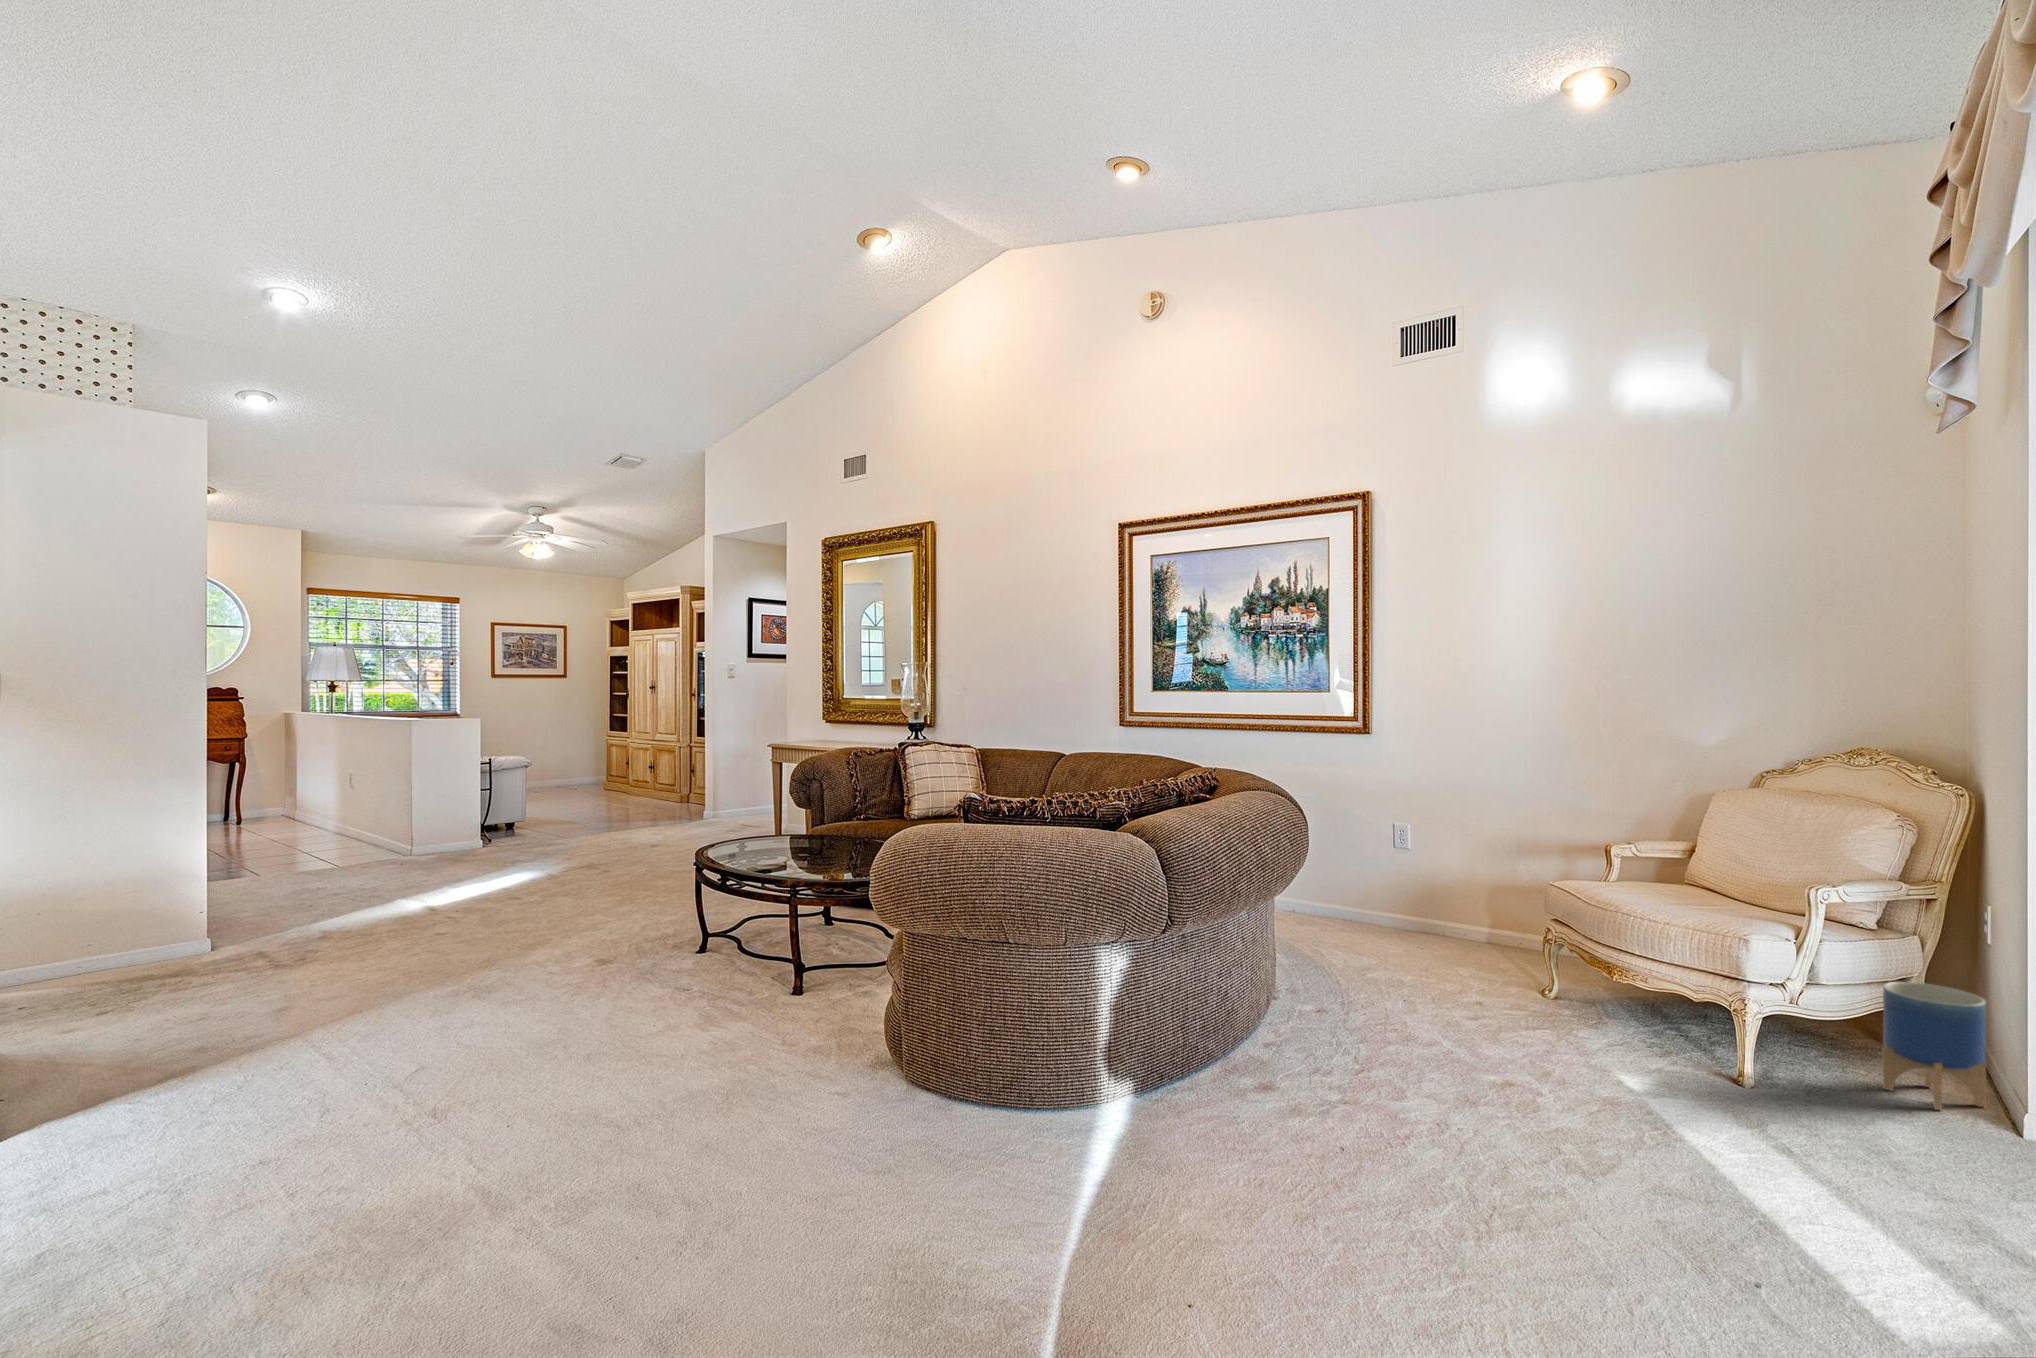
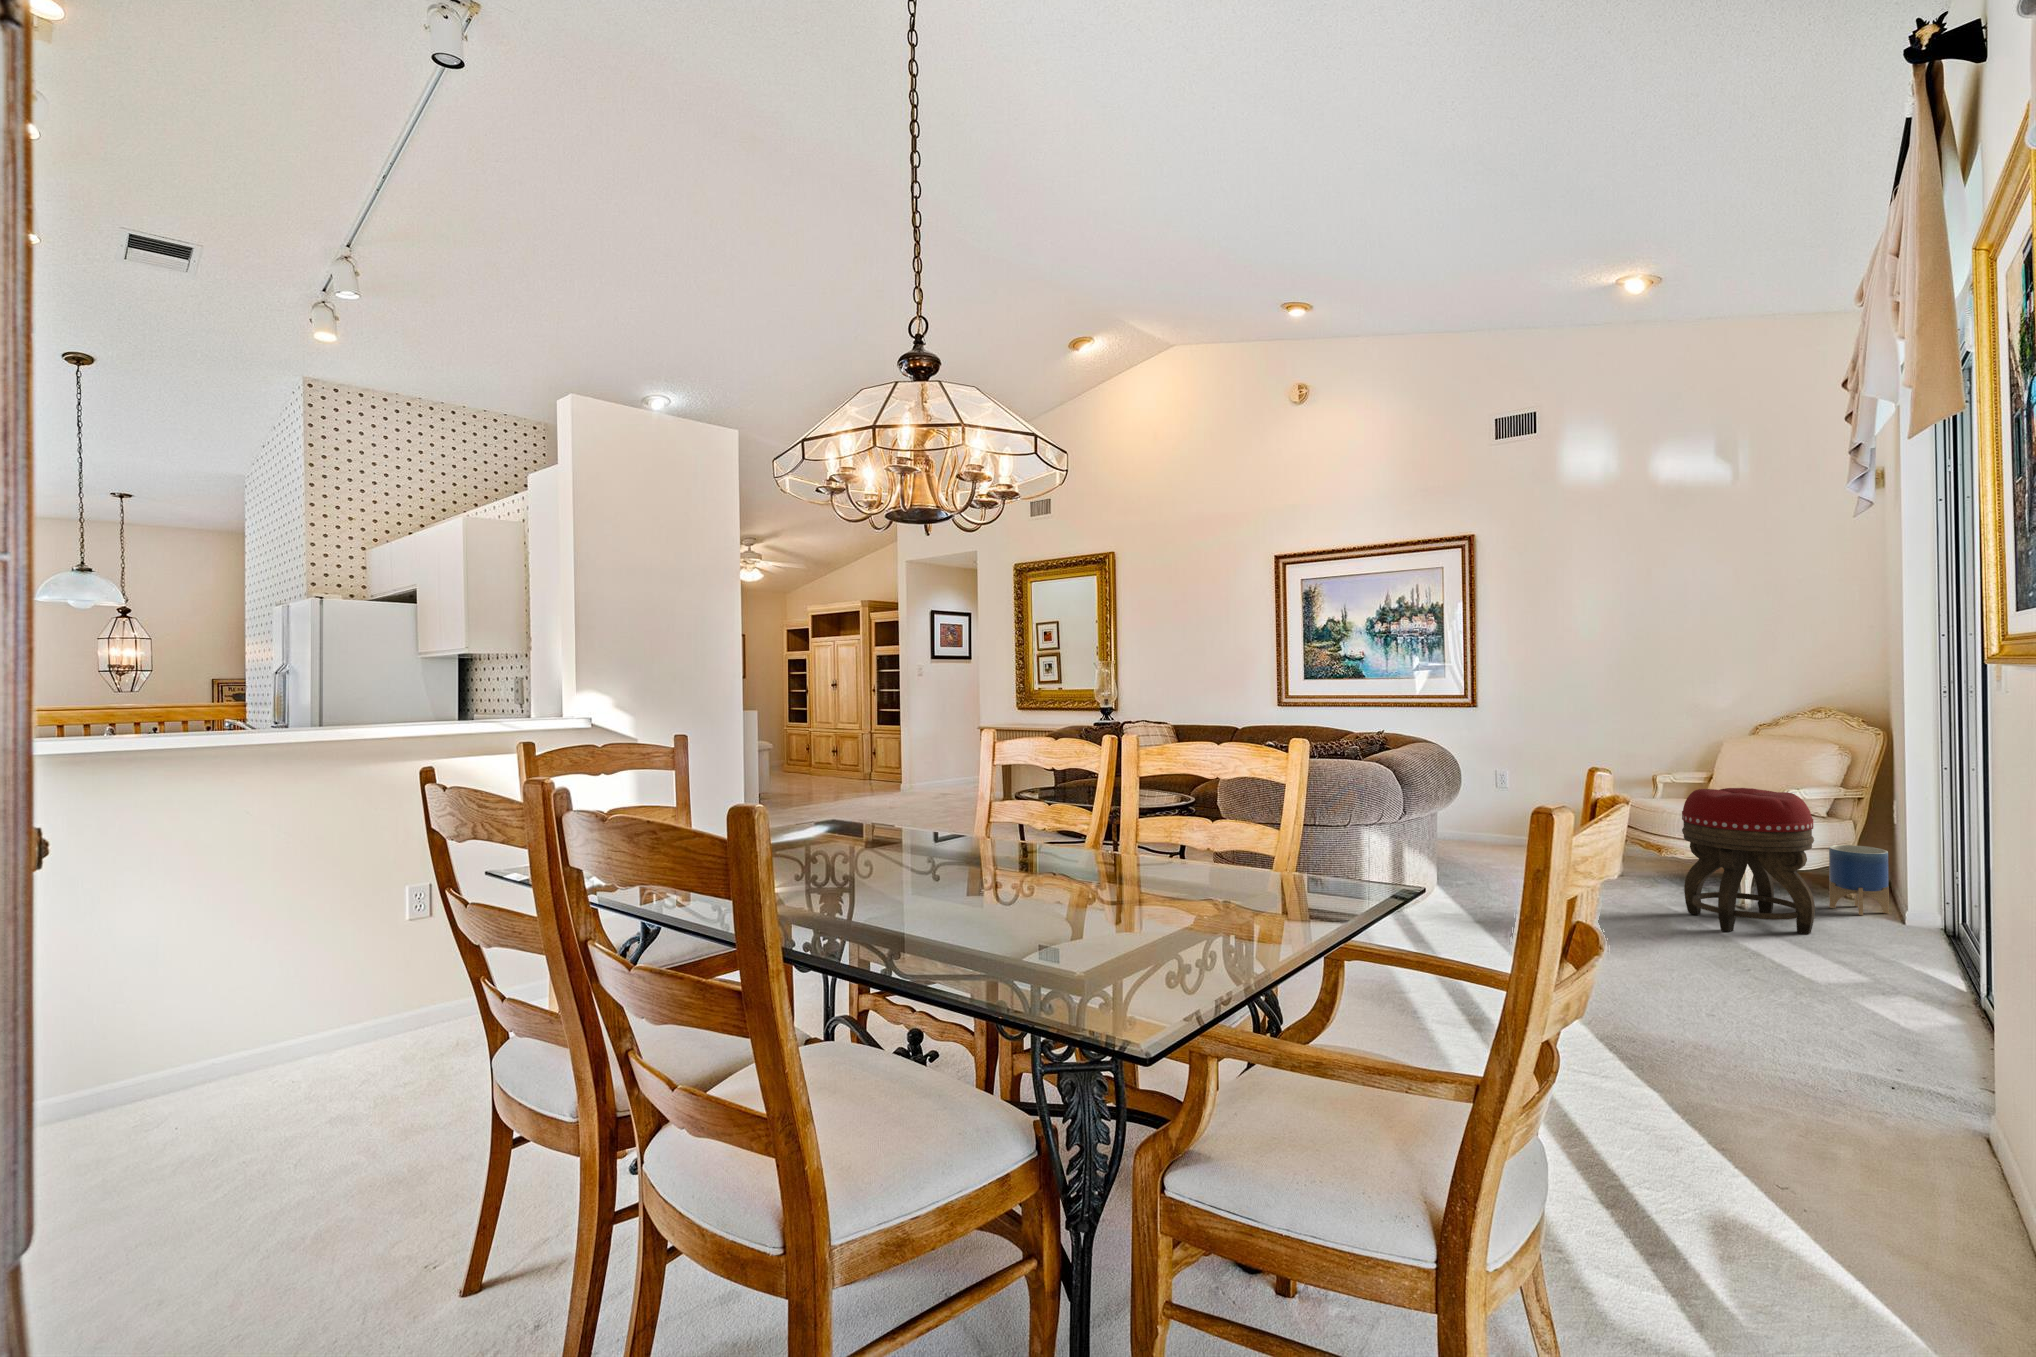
footstool: none [1635,885,1862,1160] -> present [1682,788,1815,934]

